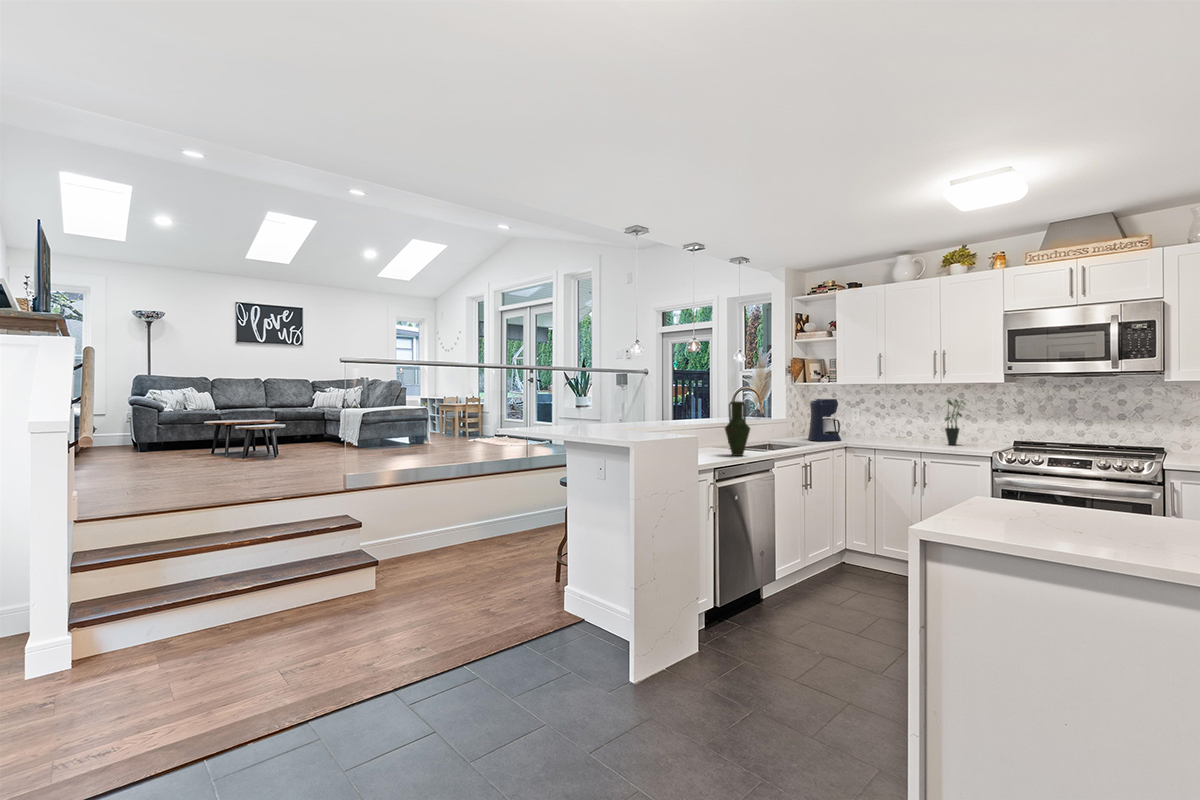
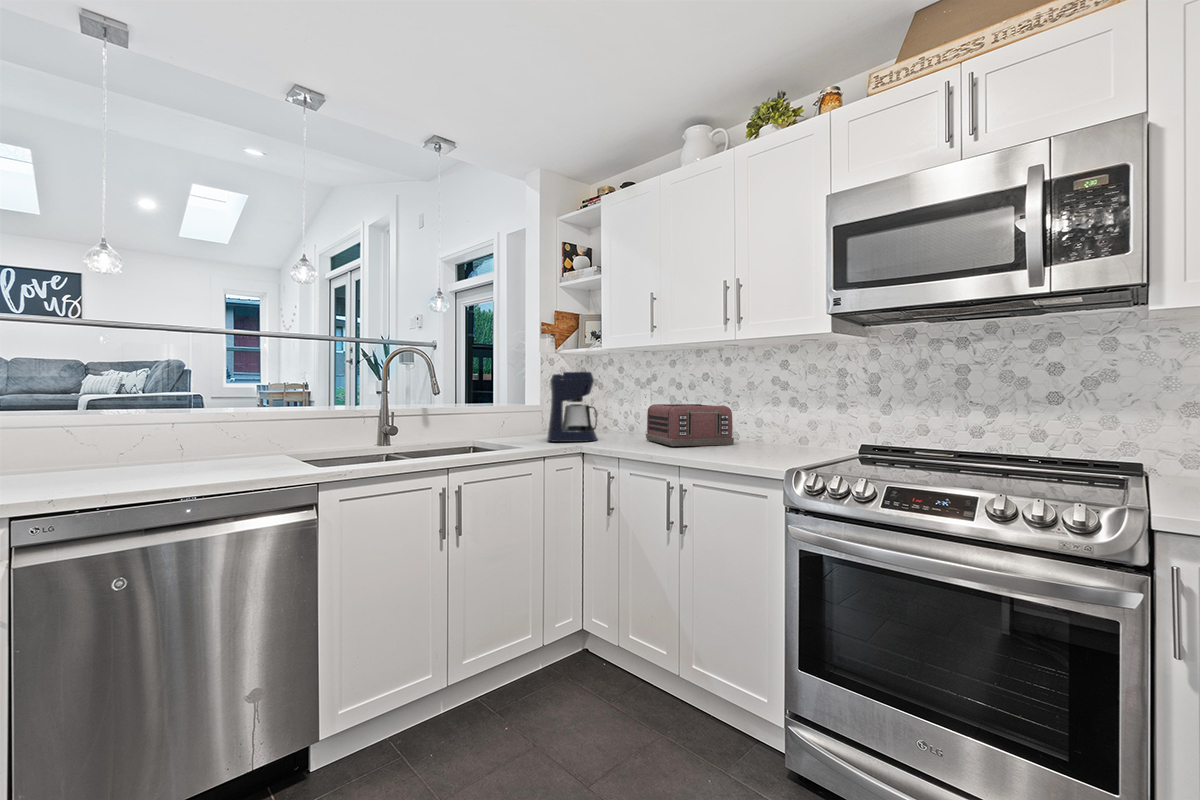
potted plant: present [945,399,966,445] -> none [731,363,769,453]
vase: present [725,401,750,456] -> none [211,357,276,474]
toaster: none [872,418,934,442] -> present [646,404,734,446]

